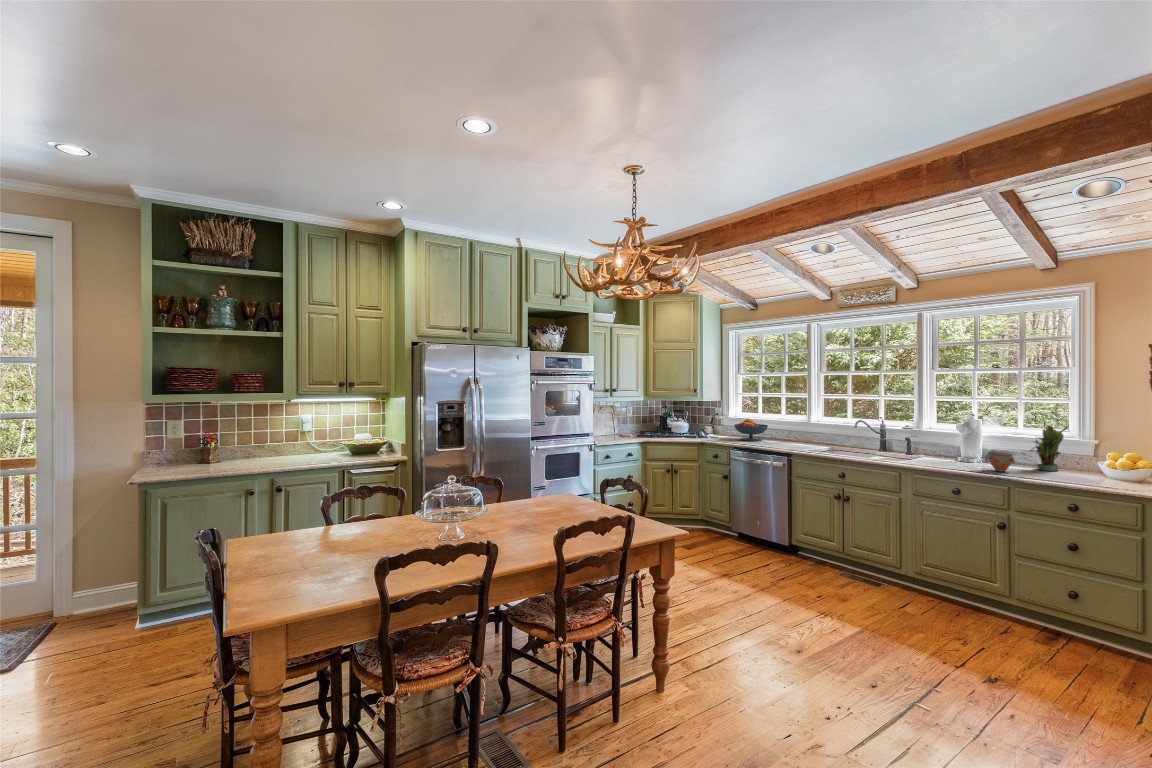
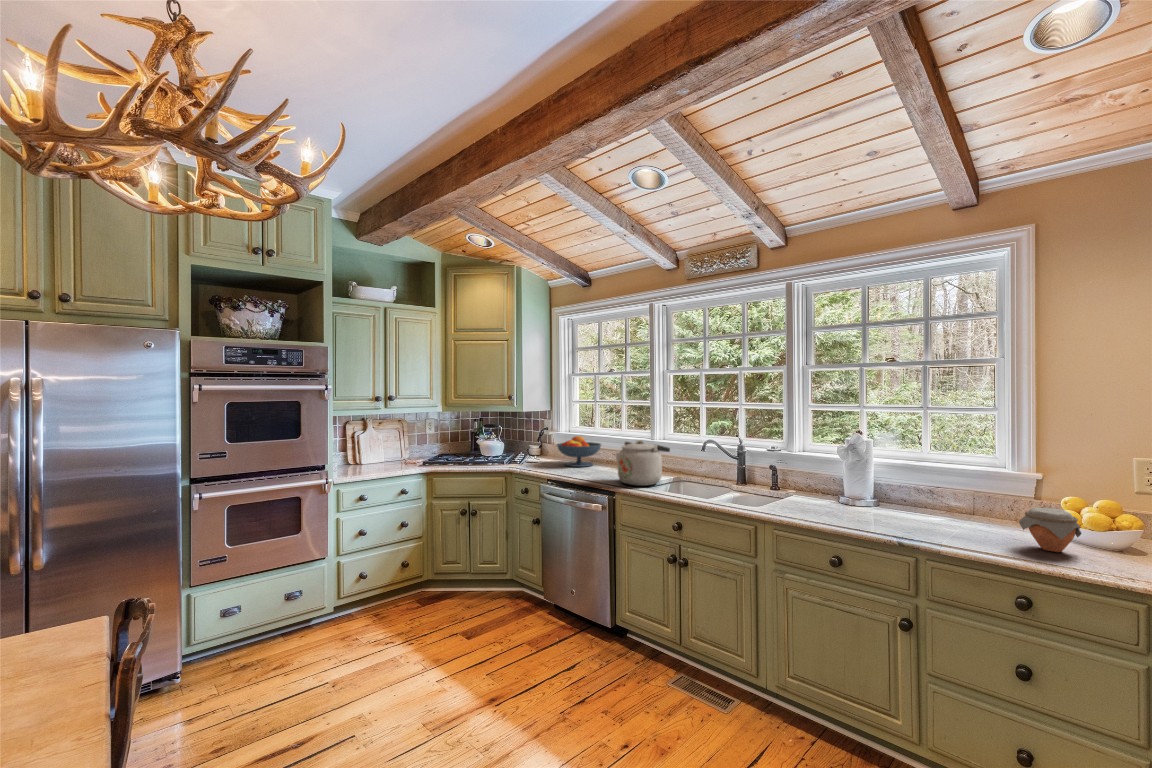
kettle: none [789,420,831,451] -> present [616,440,670,486]
potted plant: present [1030,425,1066,471] -> none [941,451,999,525]
jar: present [985,450,1015,472] -> present [1019,508,1081,552]

